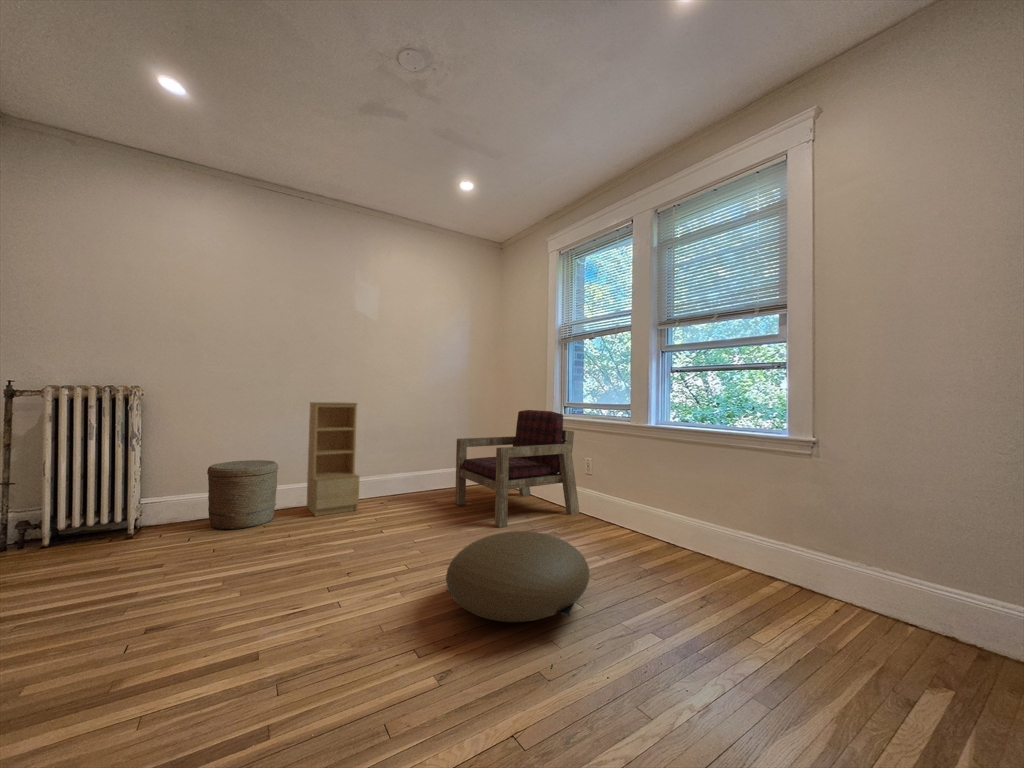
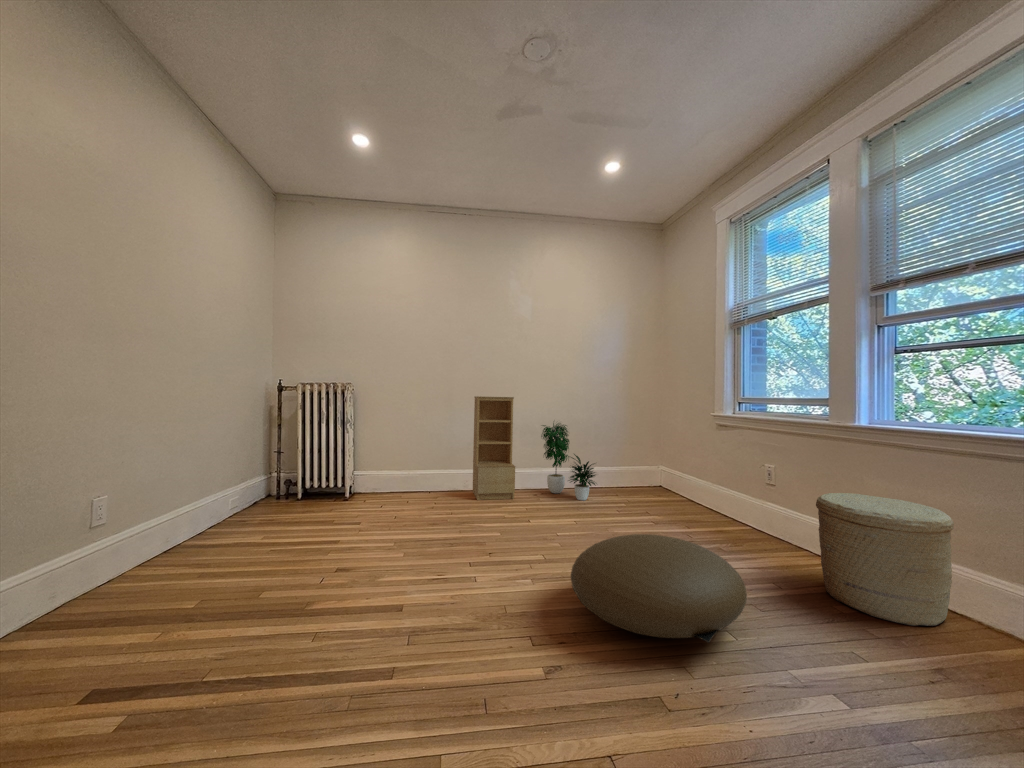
armchair: present [455,410,580,528] -> none [609,406,759,533]
potted plant: none [385,424,446,504] -> present [541,423,596,500]
woven basket: present [207,460,278,530] -> present [816,493,954,626]

